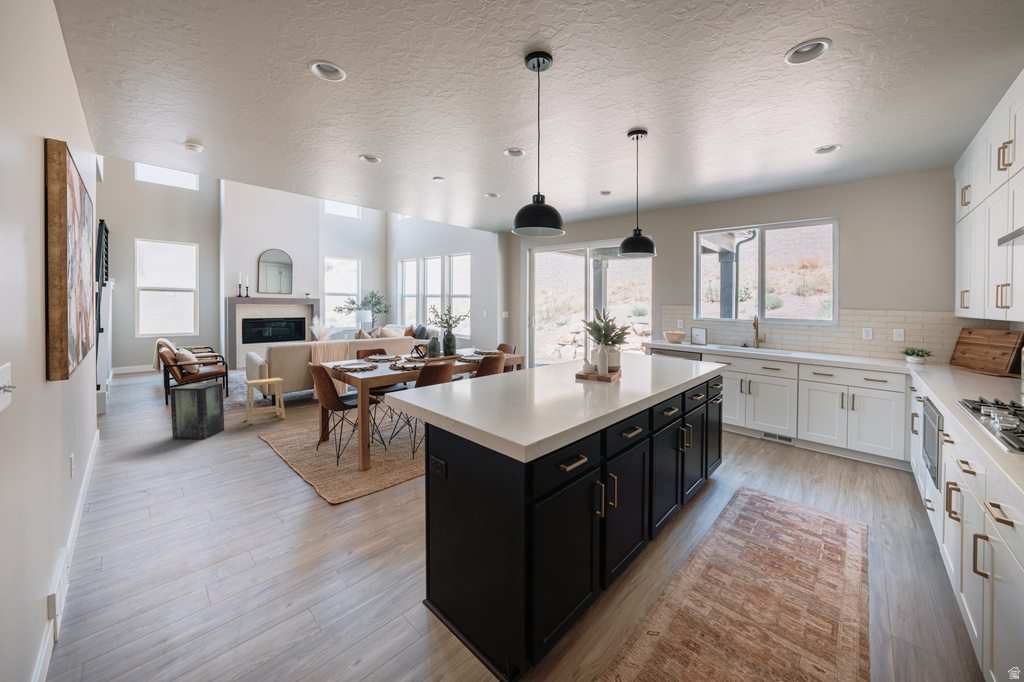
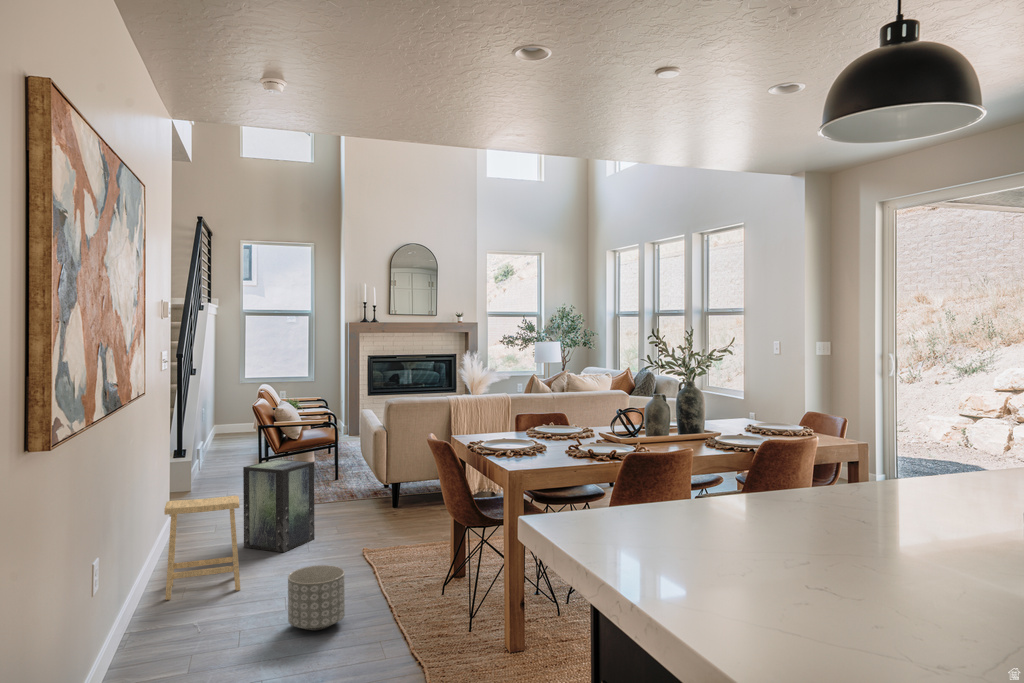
footstool: present [244,378,285,424] -> present [164,496,240,600]
planter: none [222,438,260,474] -> present [288,565,345,631]

